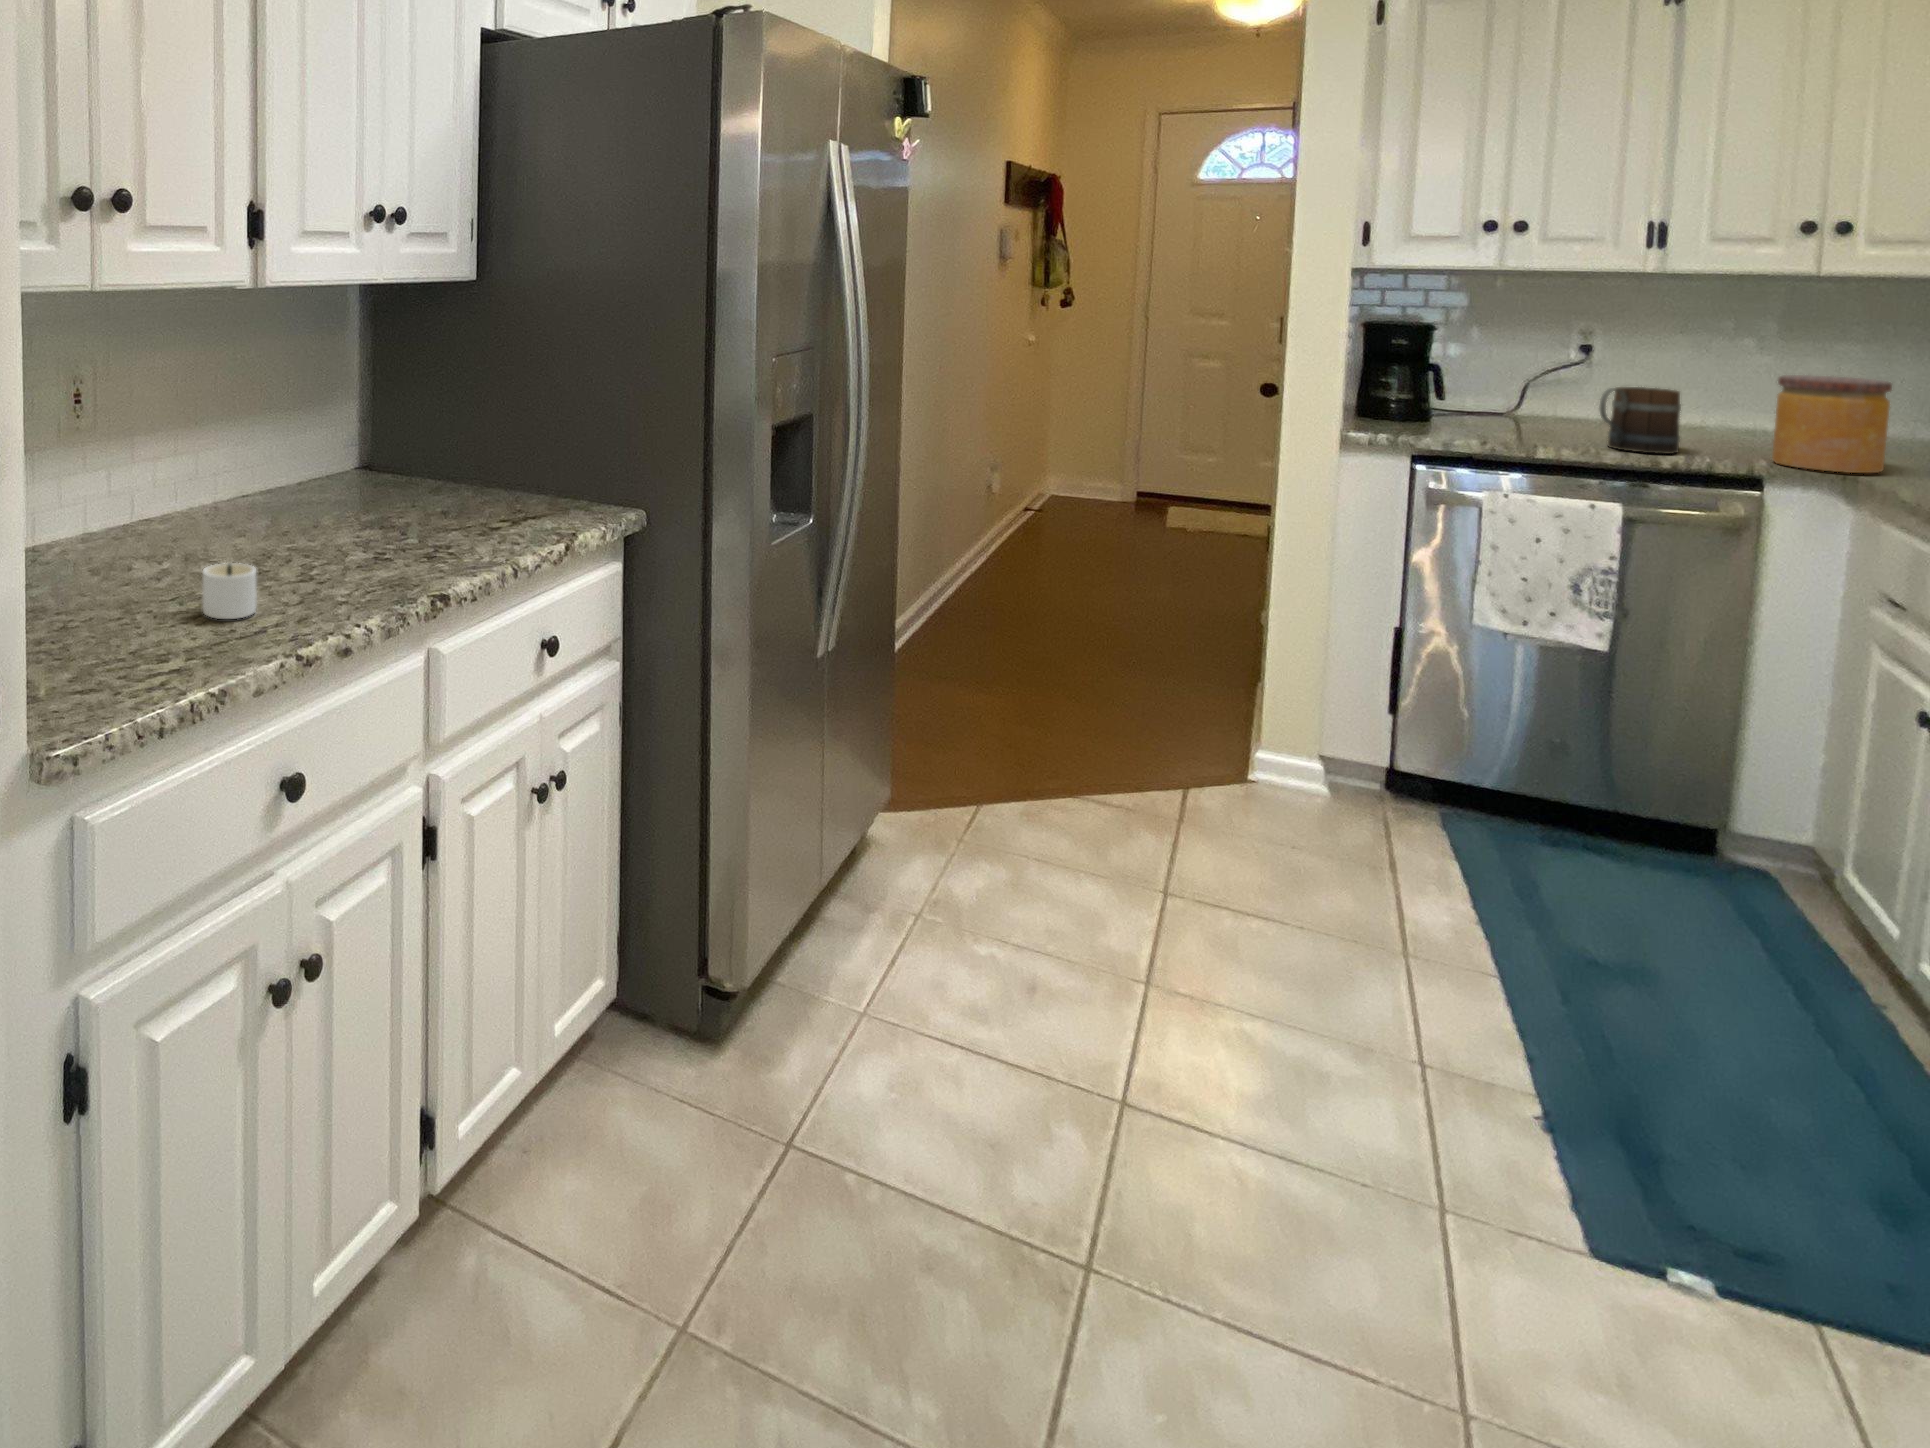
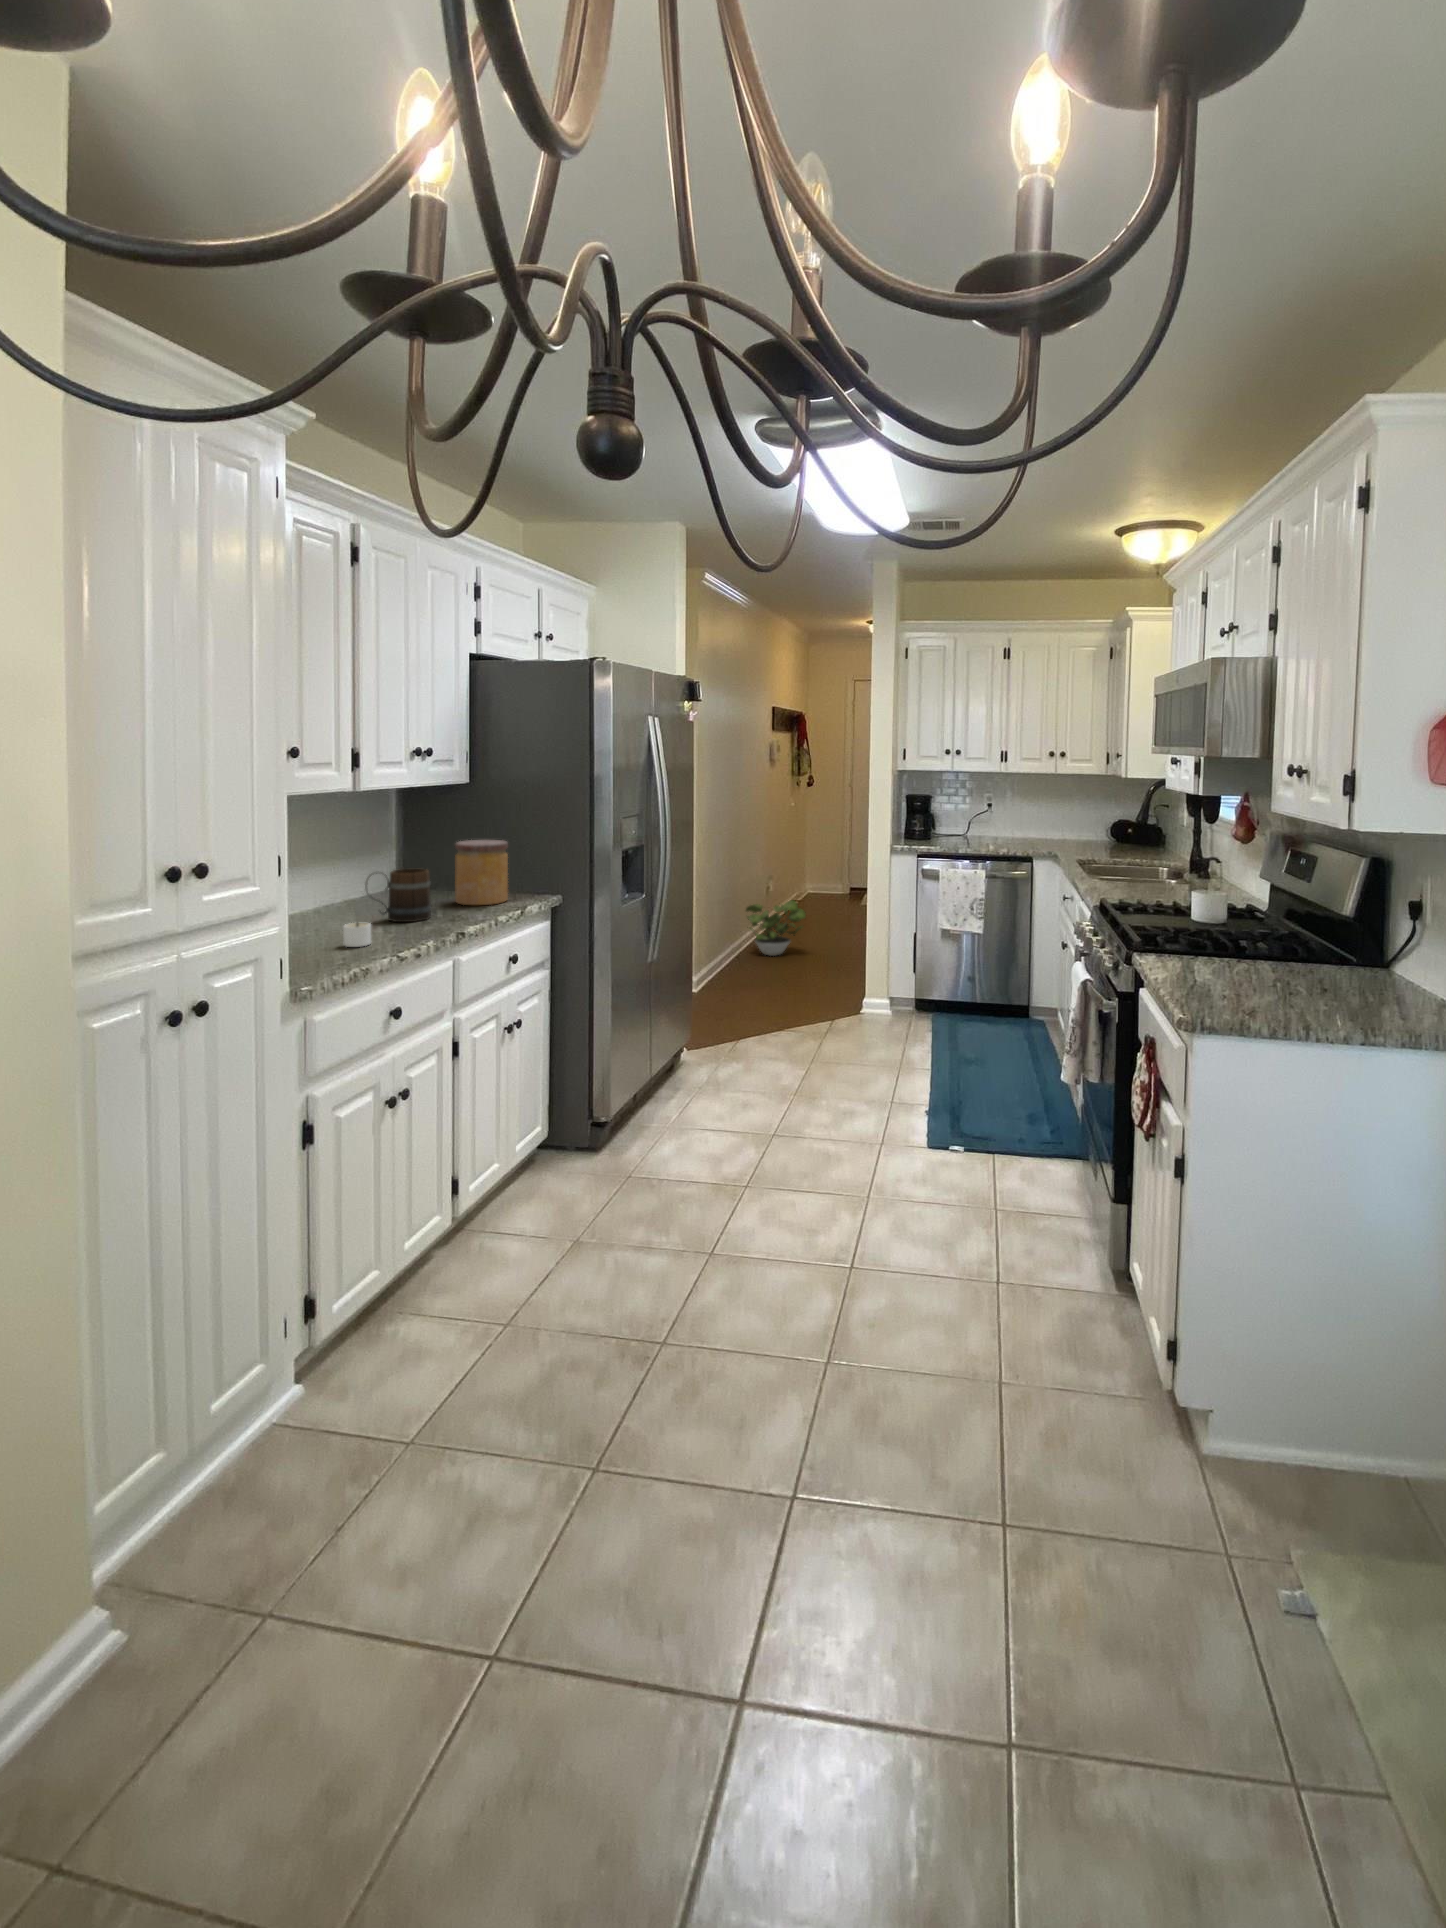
jar: present [1772,375,1892,473] -> present [455,840,508,905]
mug: present [1599,387,1681,454] -> present [365,869,431,922]
potted plant: none [958,515,1085,613] -> present [746,900,806,956]

